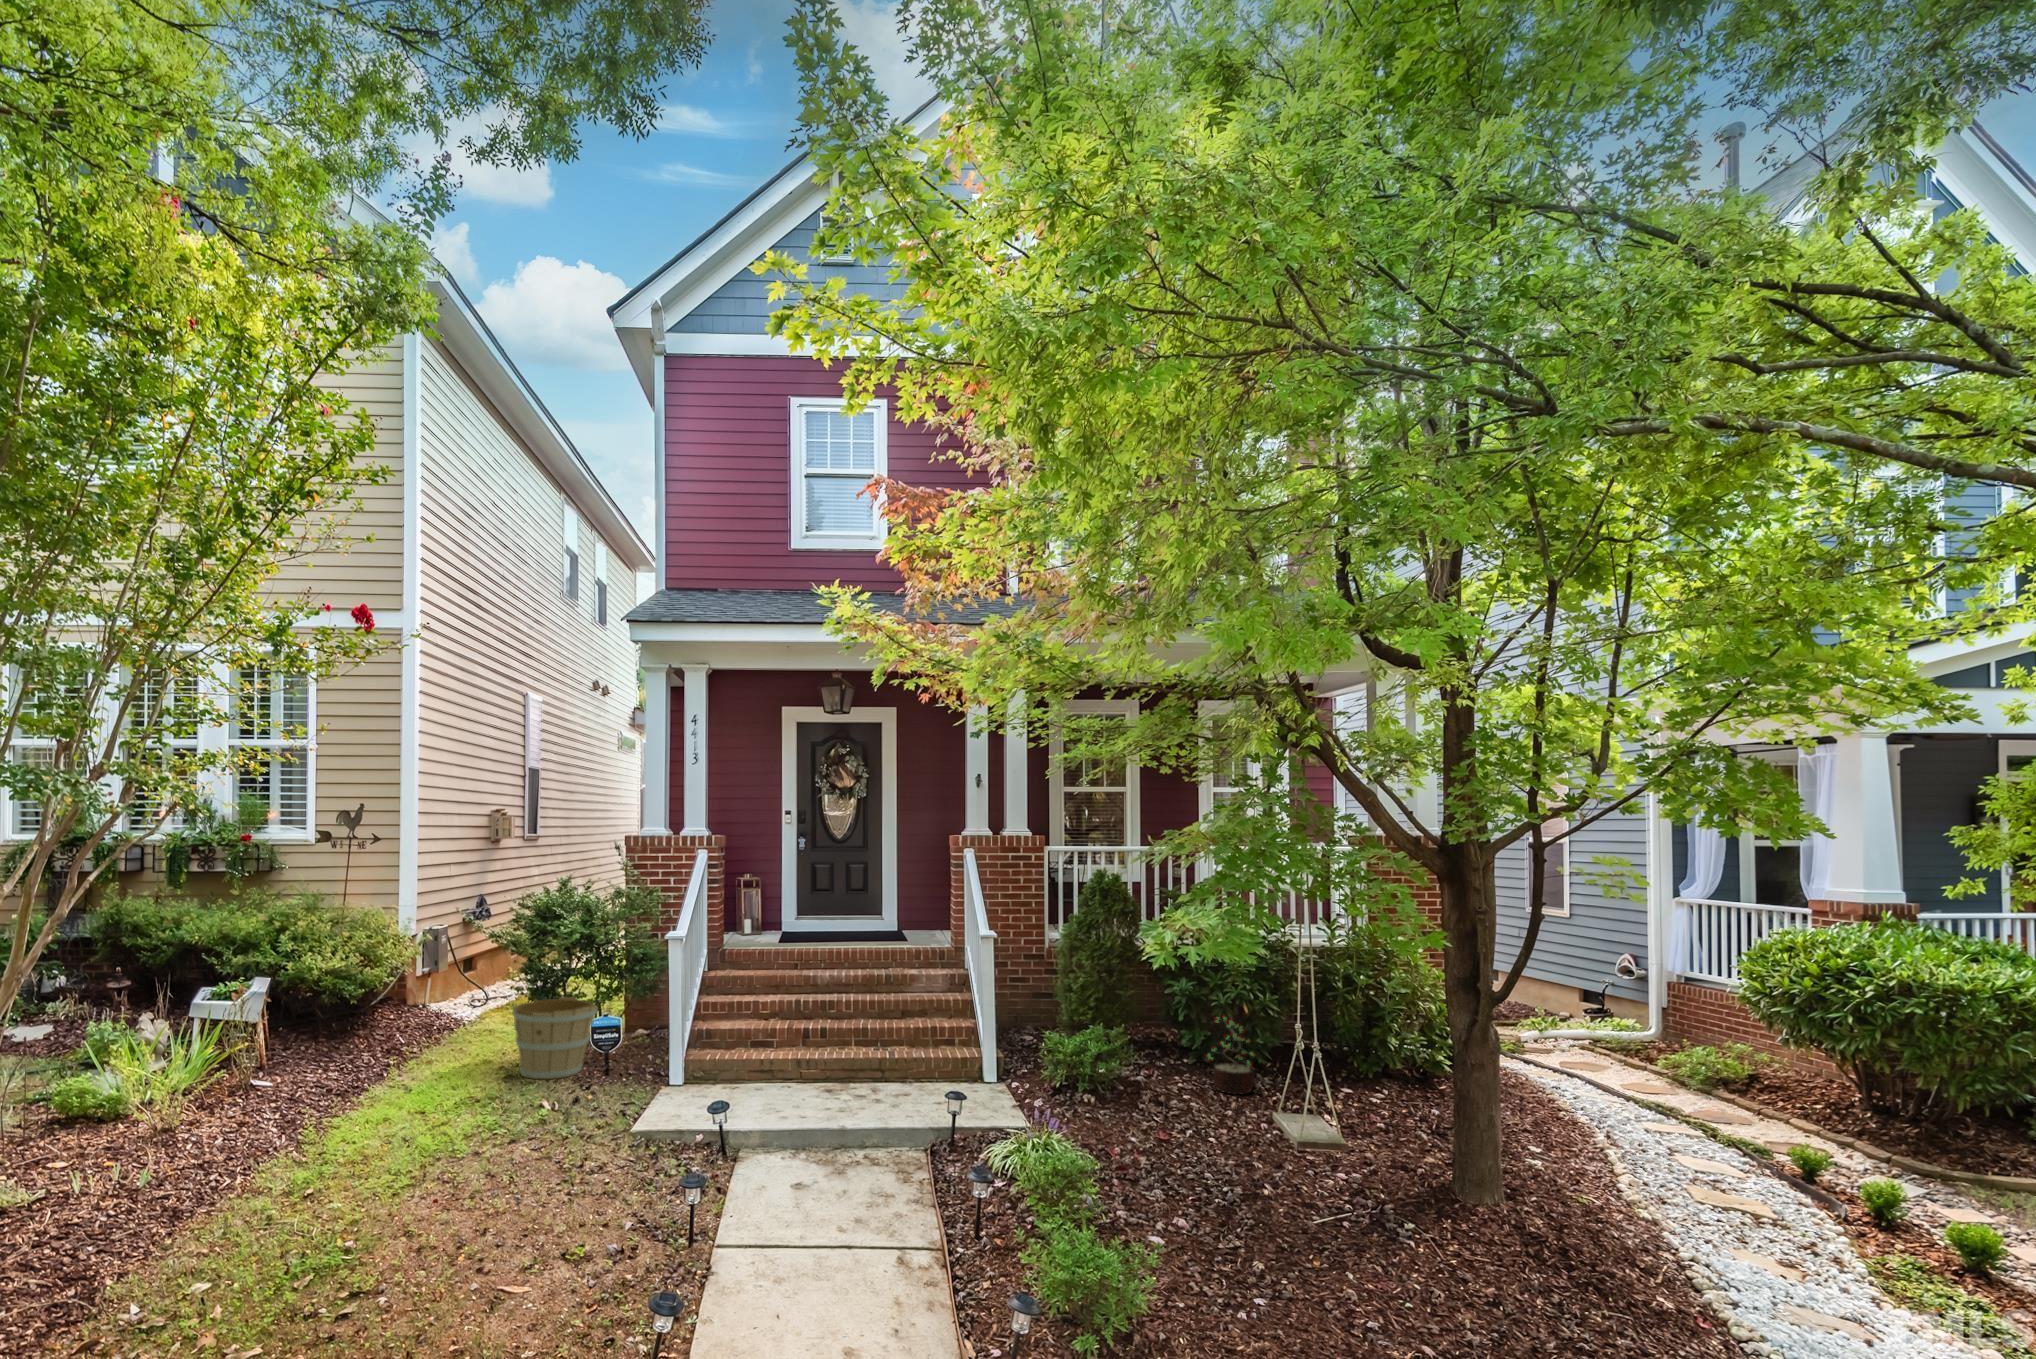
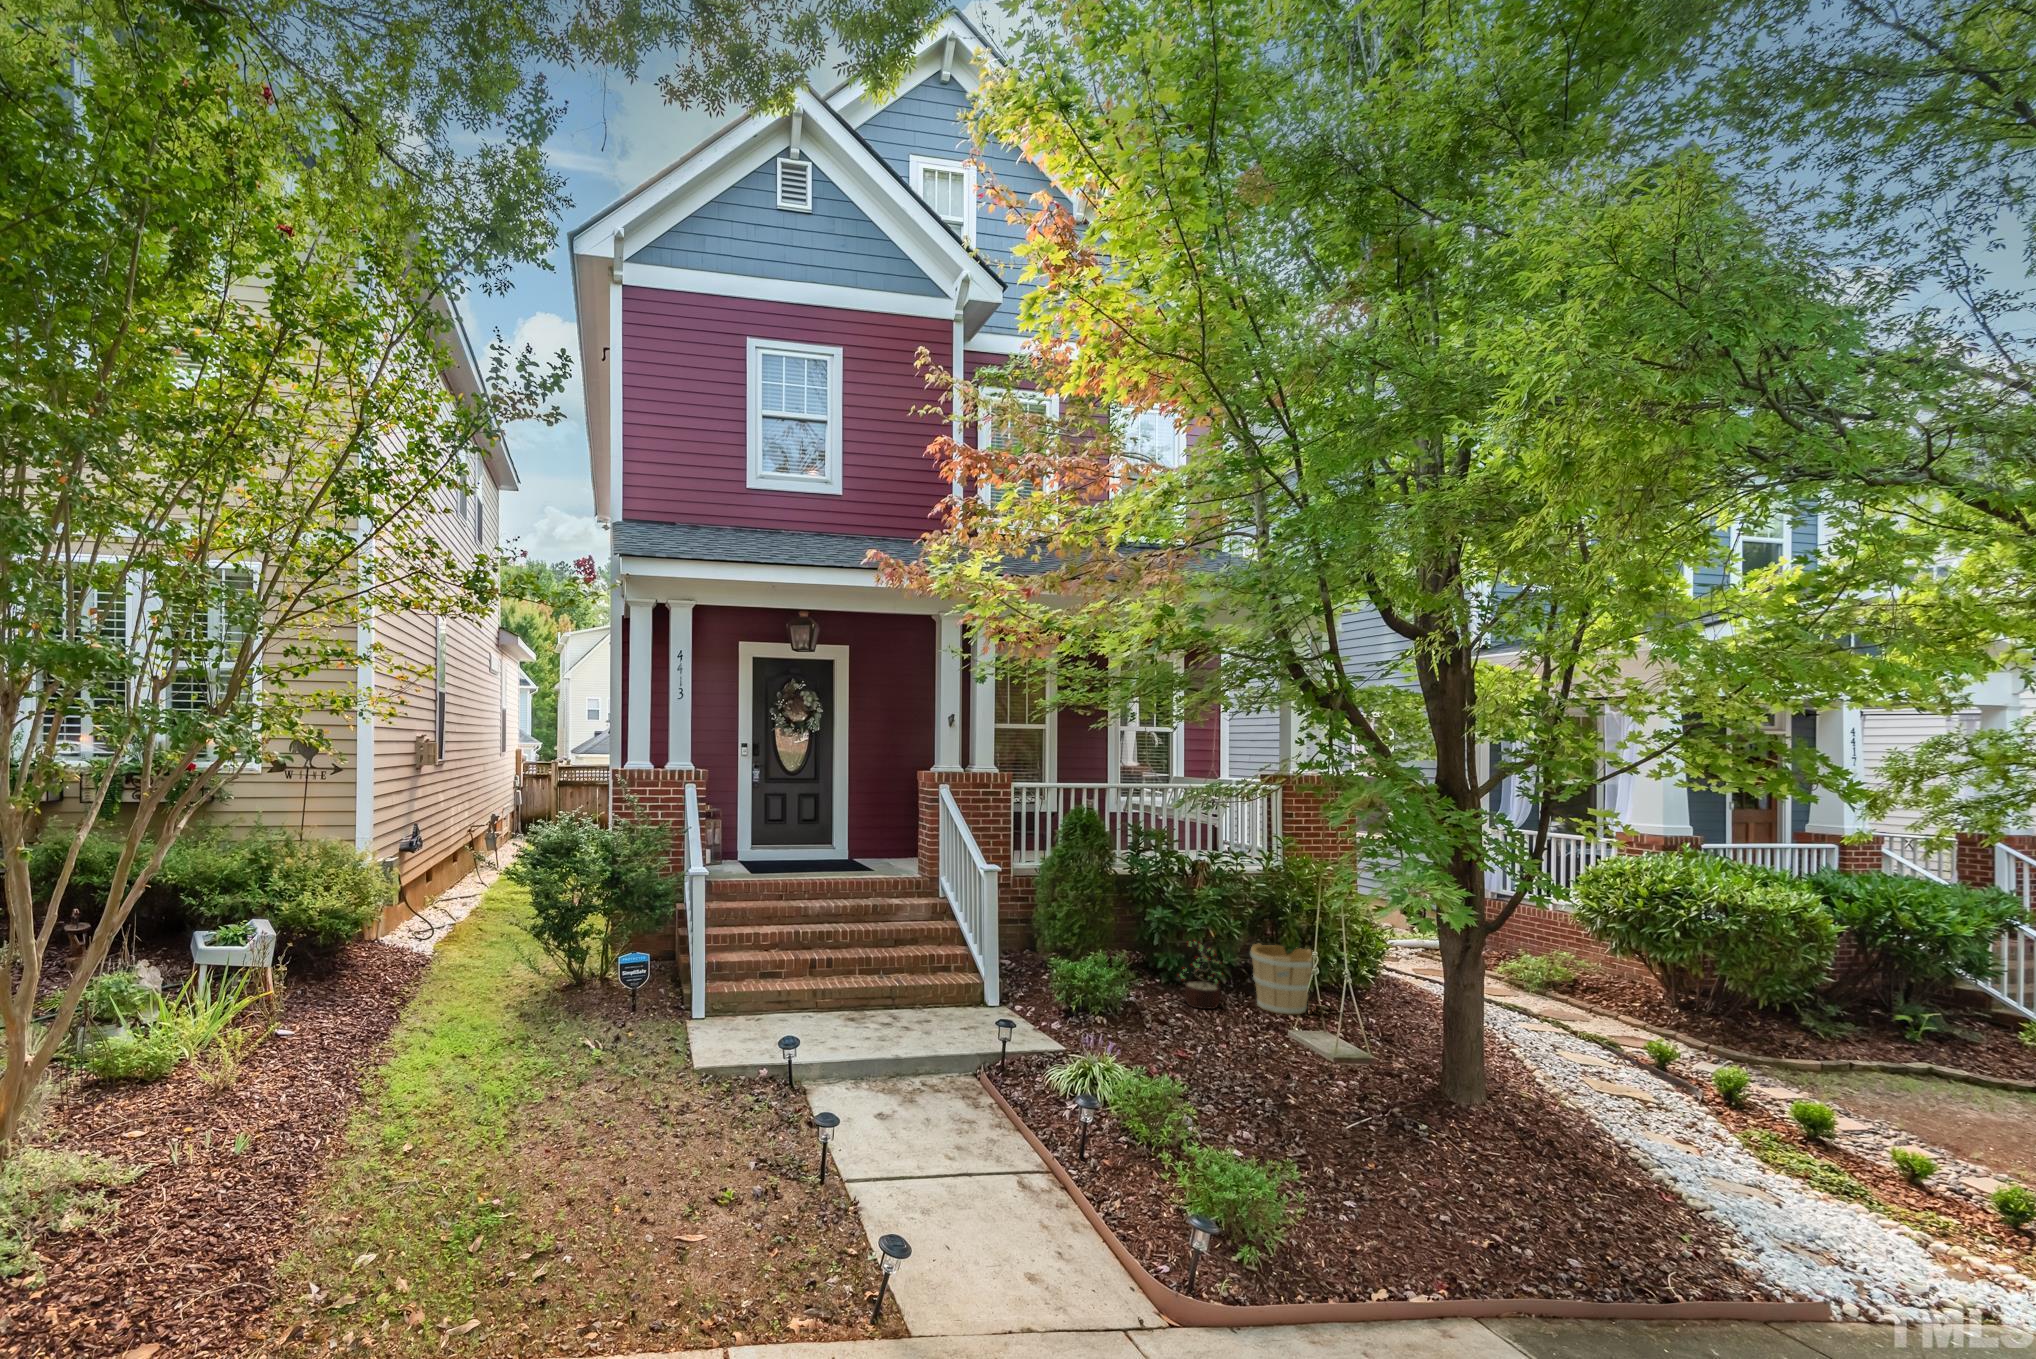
wooden bucket: present [513,997,598,1079] -> present [1250,944,1312,1015]

